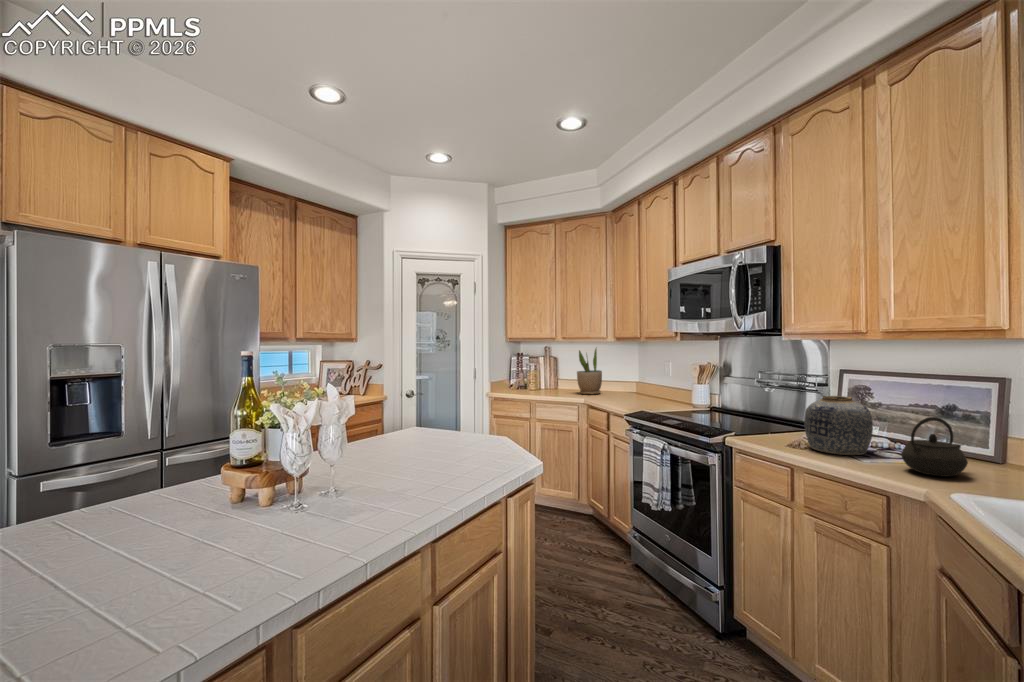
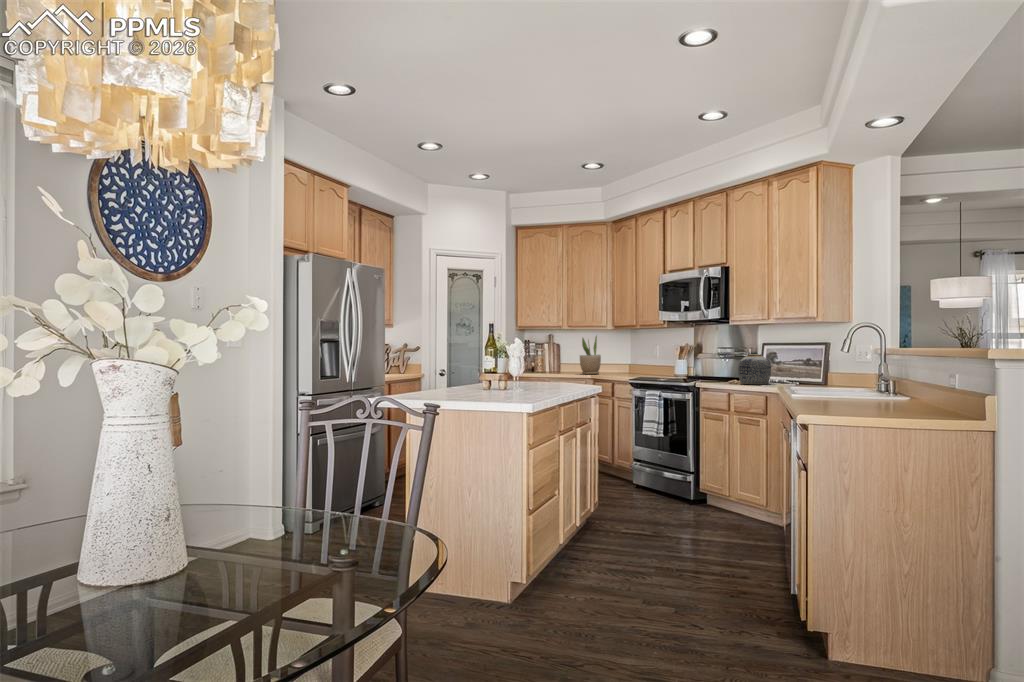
kettle: present [902,417,968,477] -> none [778,359,804,386]

